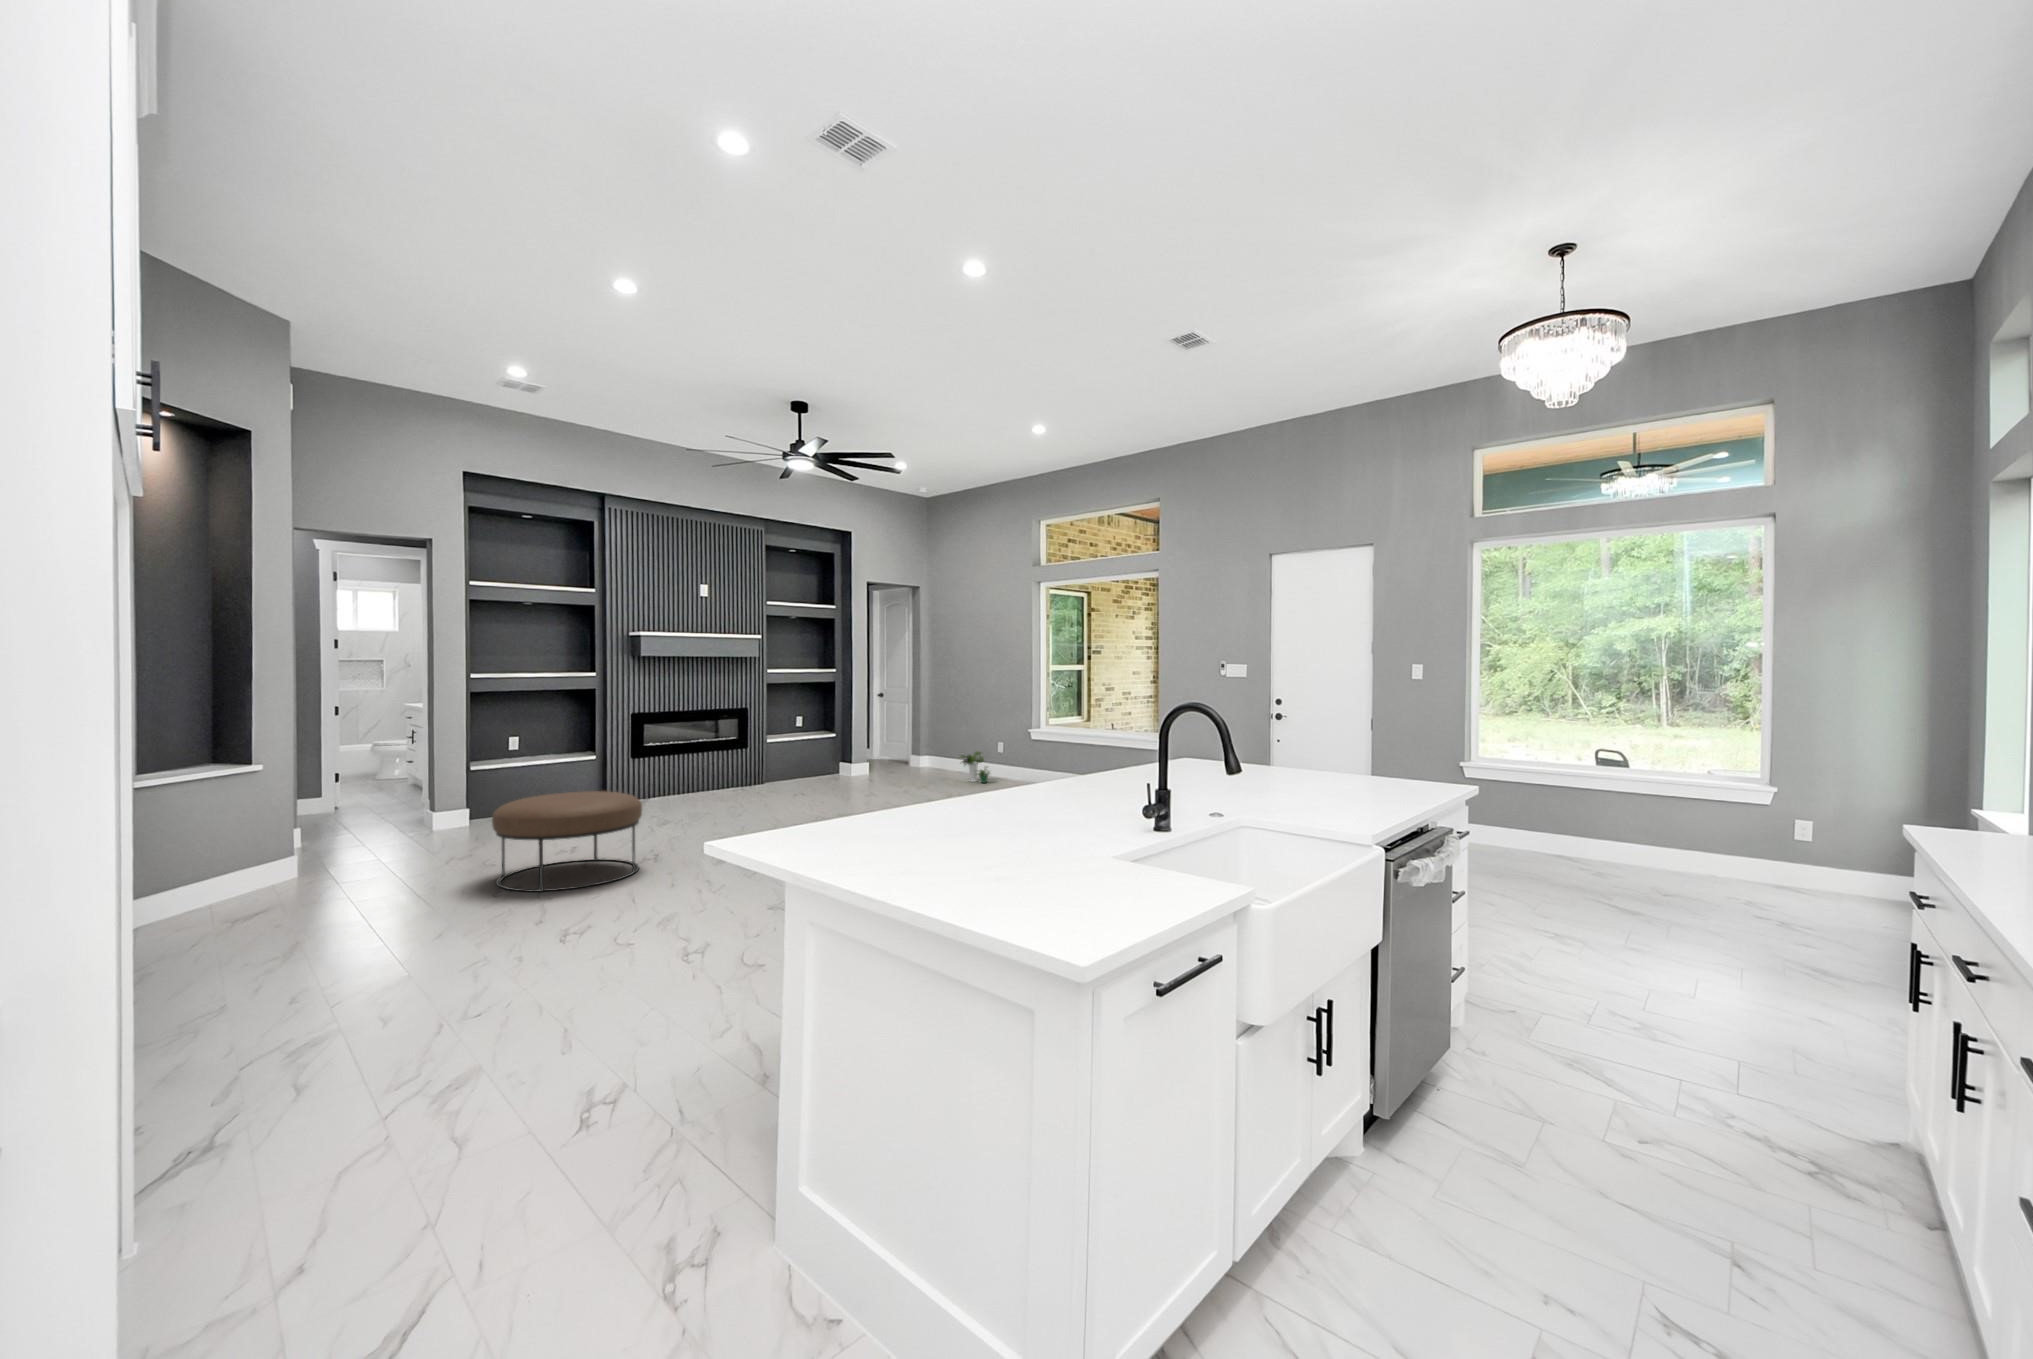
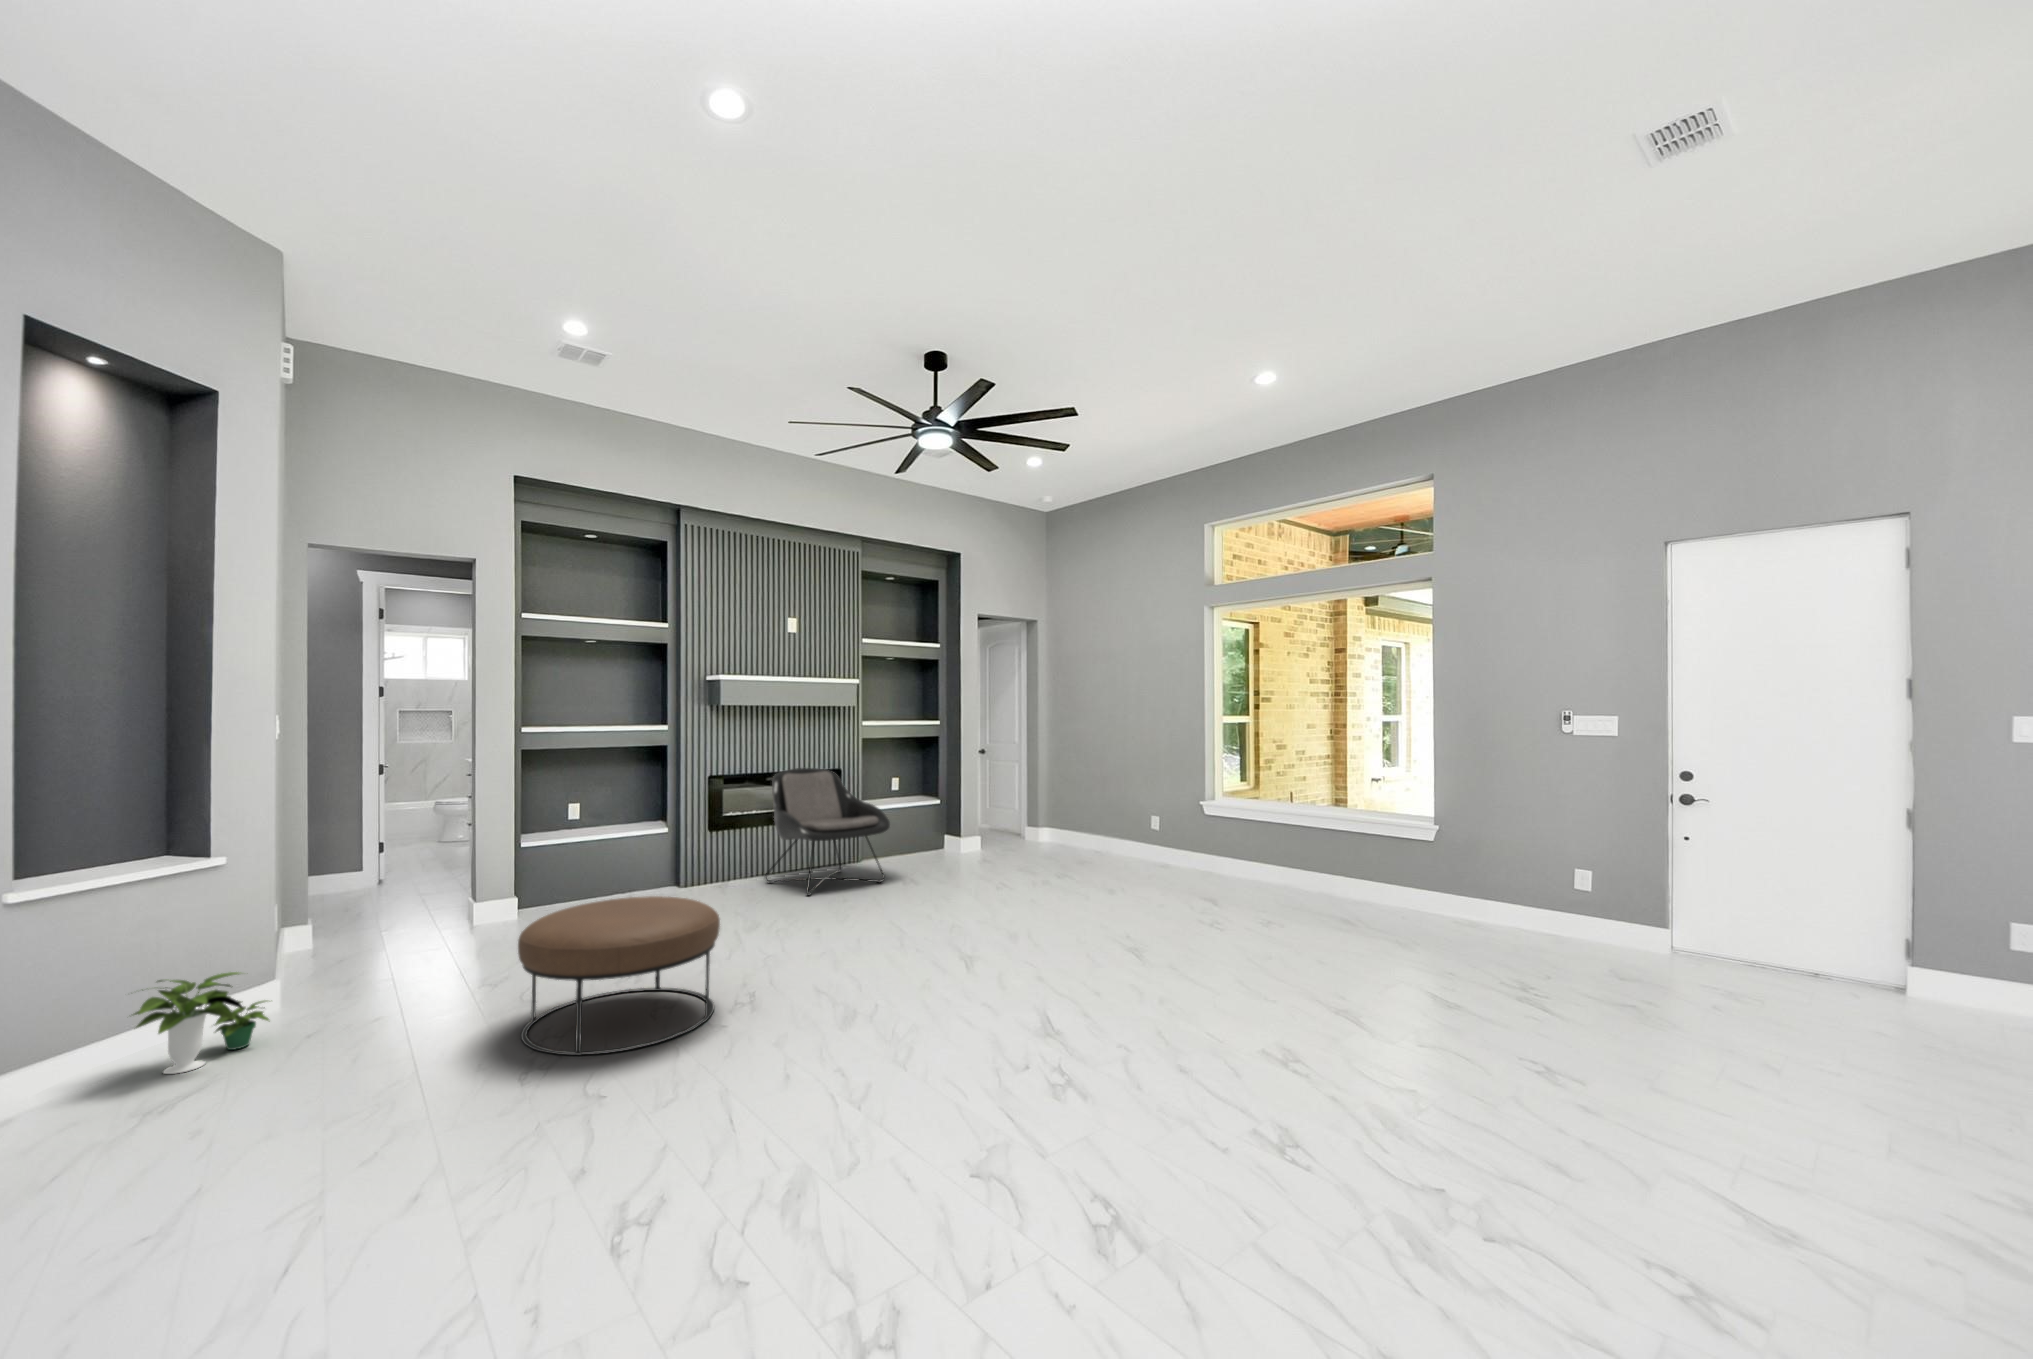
lounge chair: none [681,708,786,808] -> present [765,768,890,896]
potted plant: present [960,752,989,783] -> present [133,972,269,1074]

